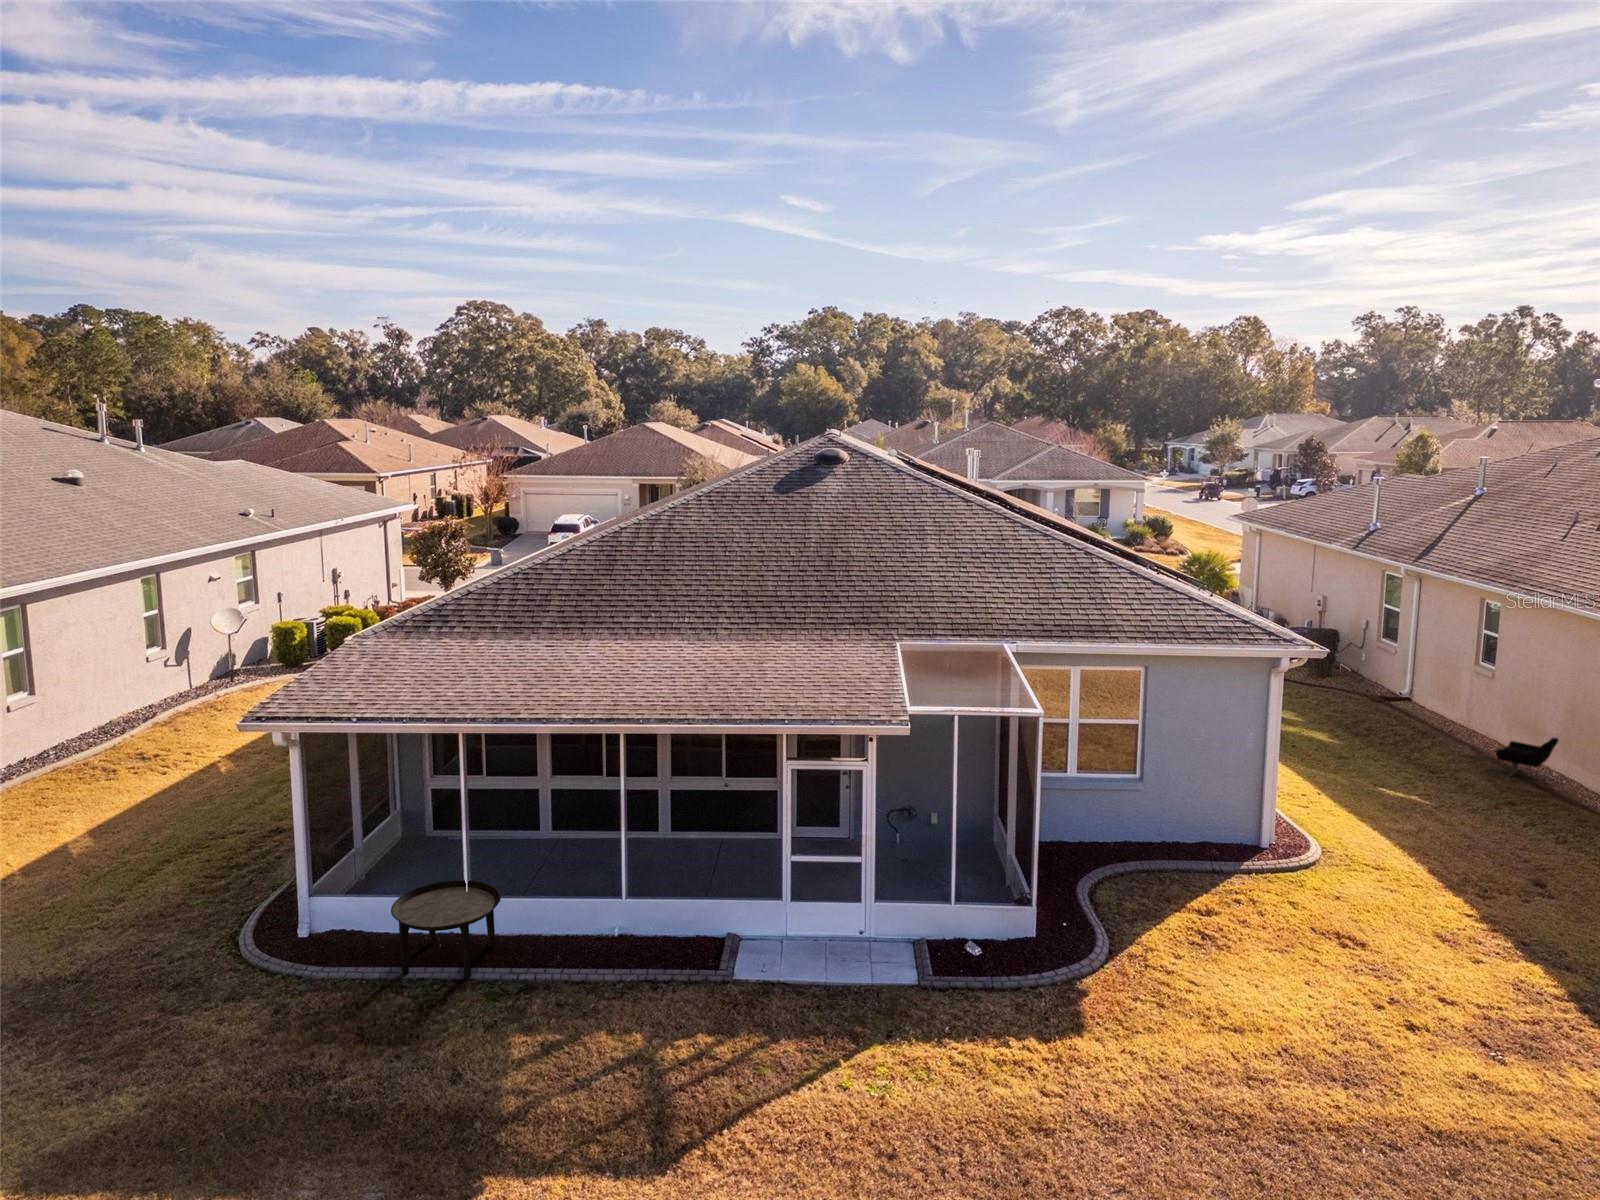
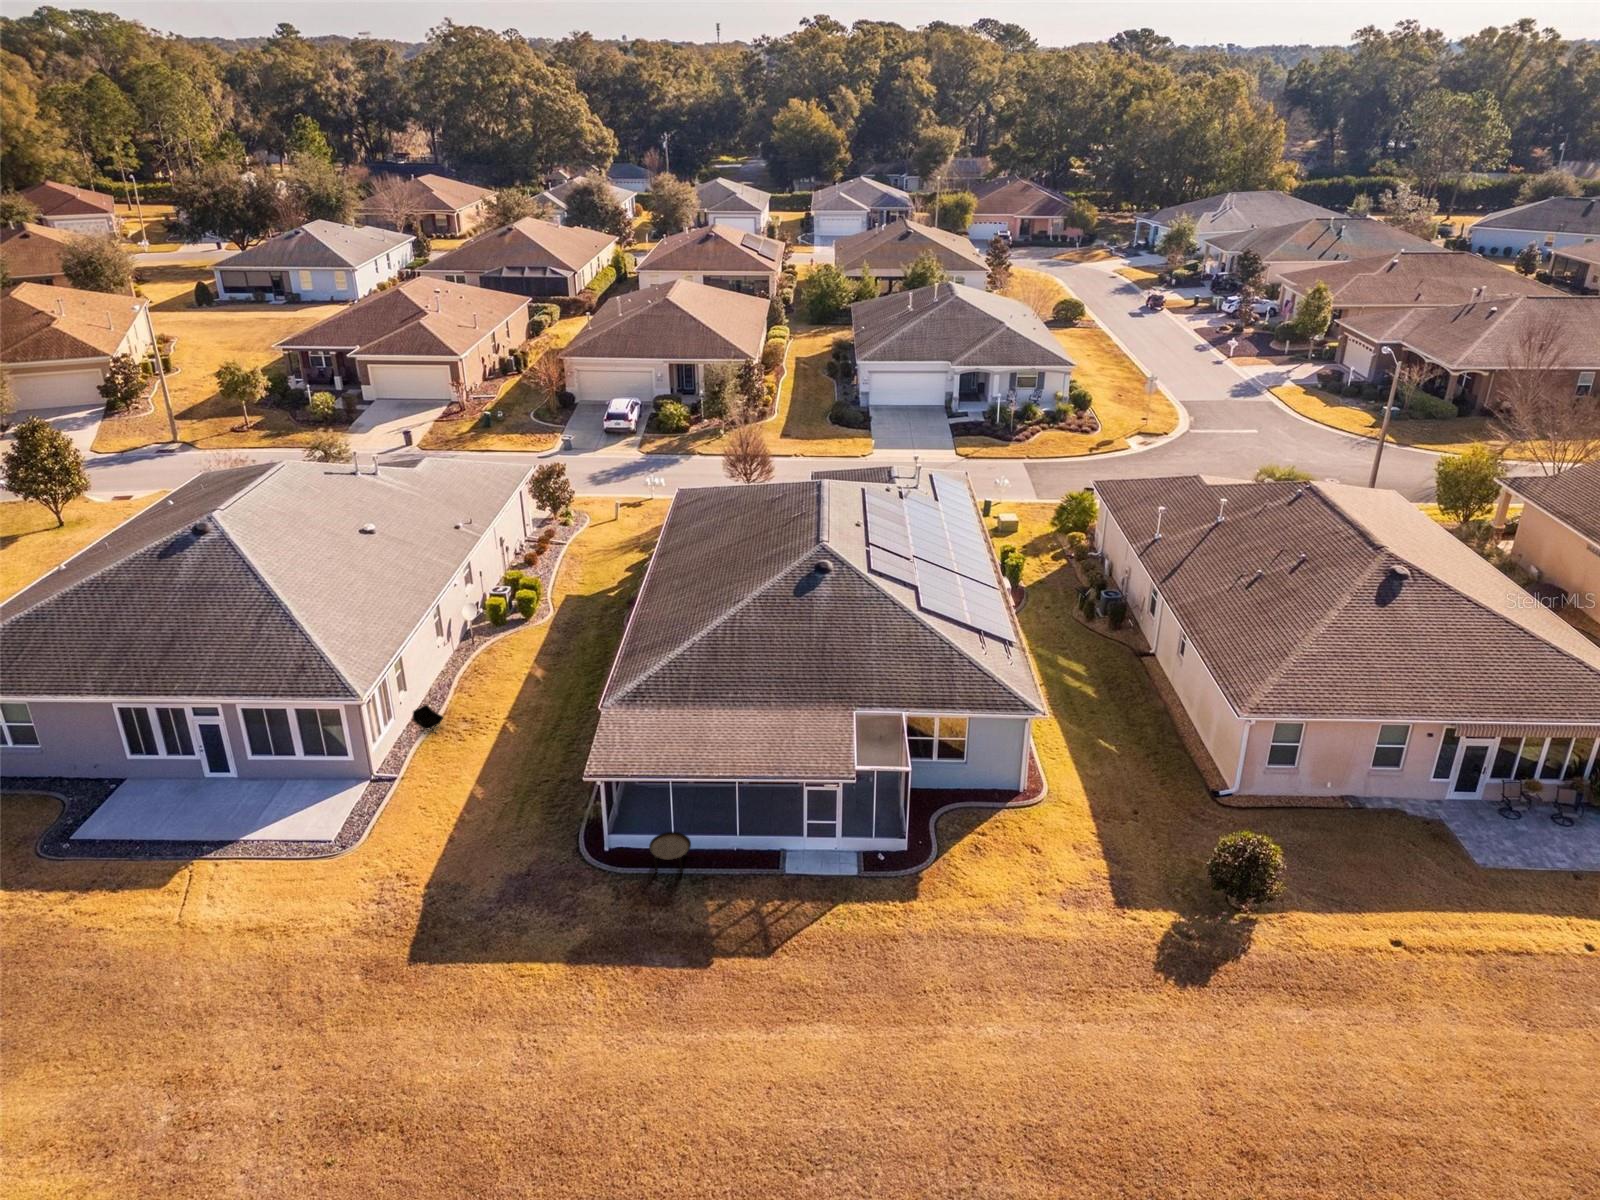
lounge chair: present [1496,738,1559,777] -> present [413,705,443,731]

